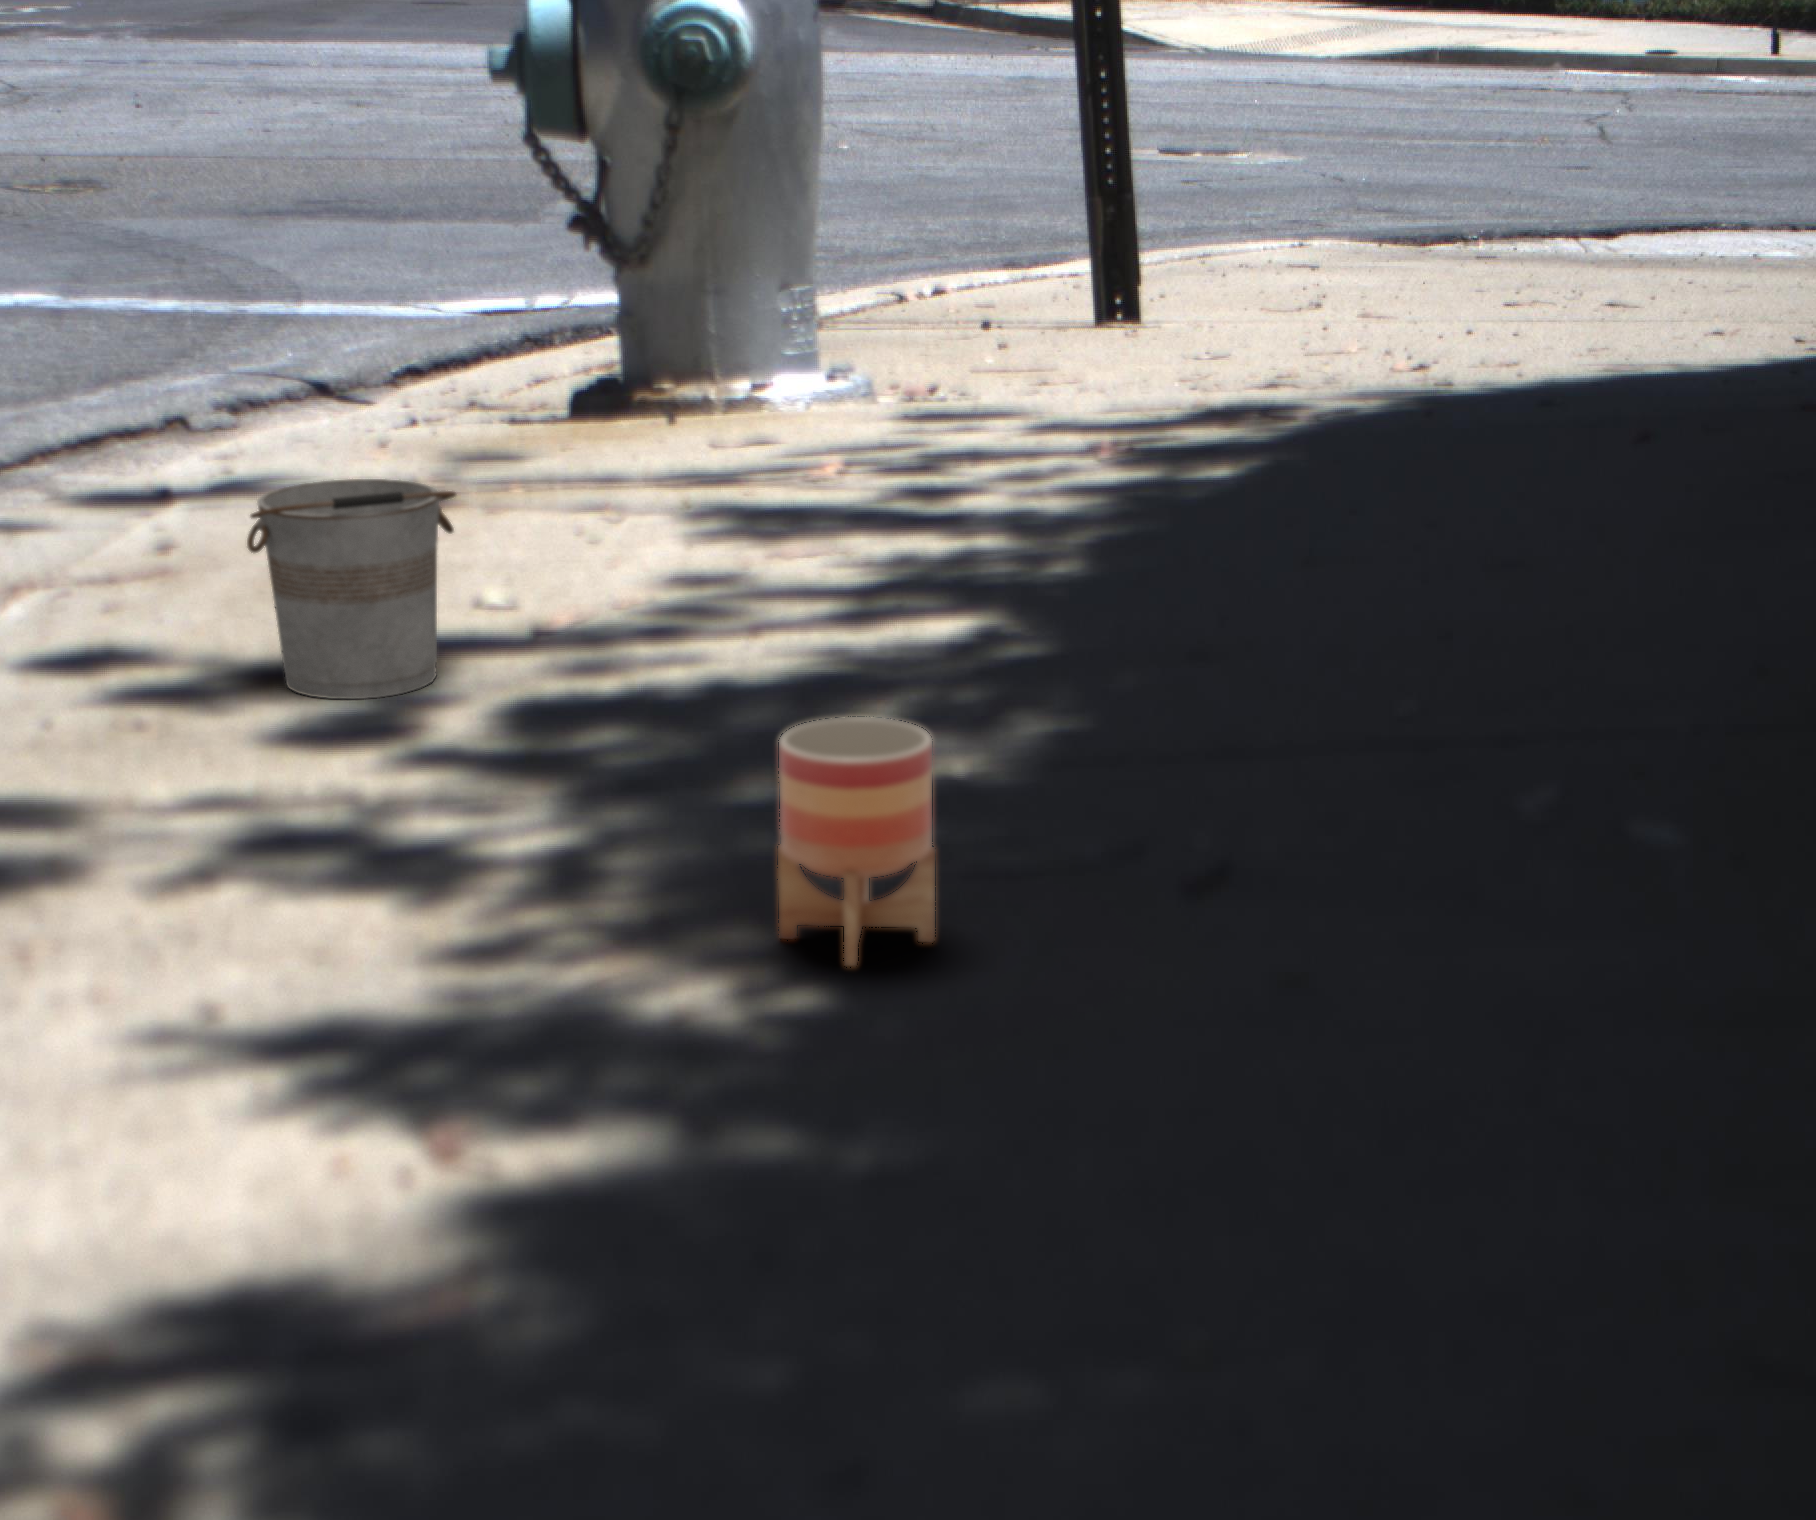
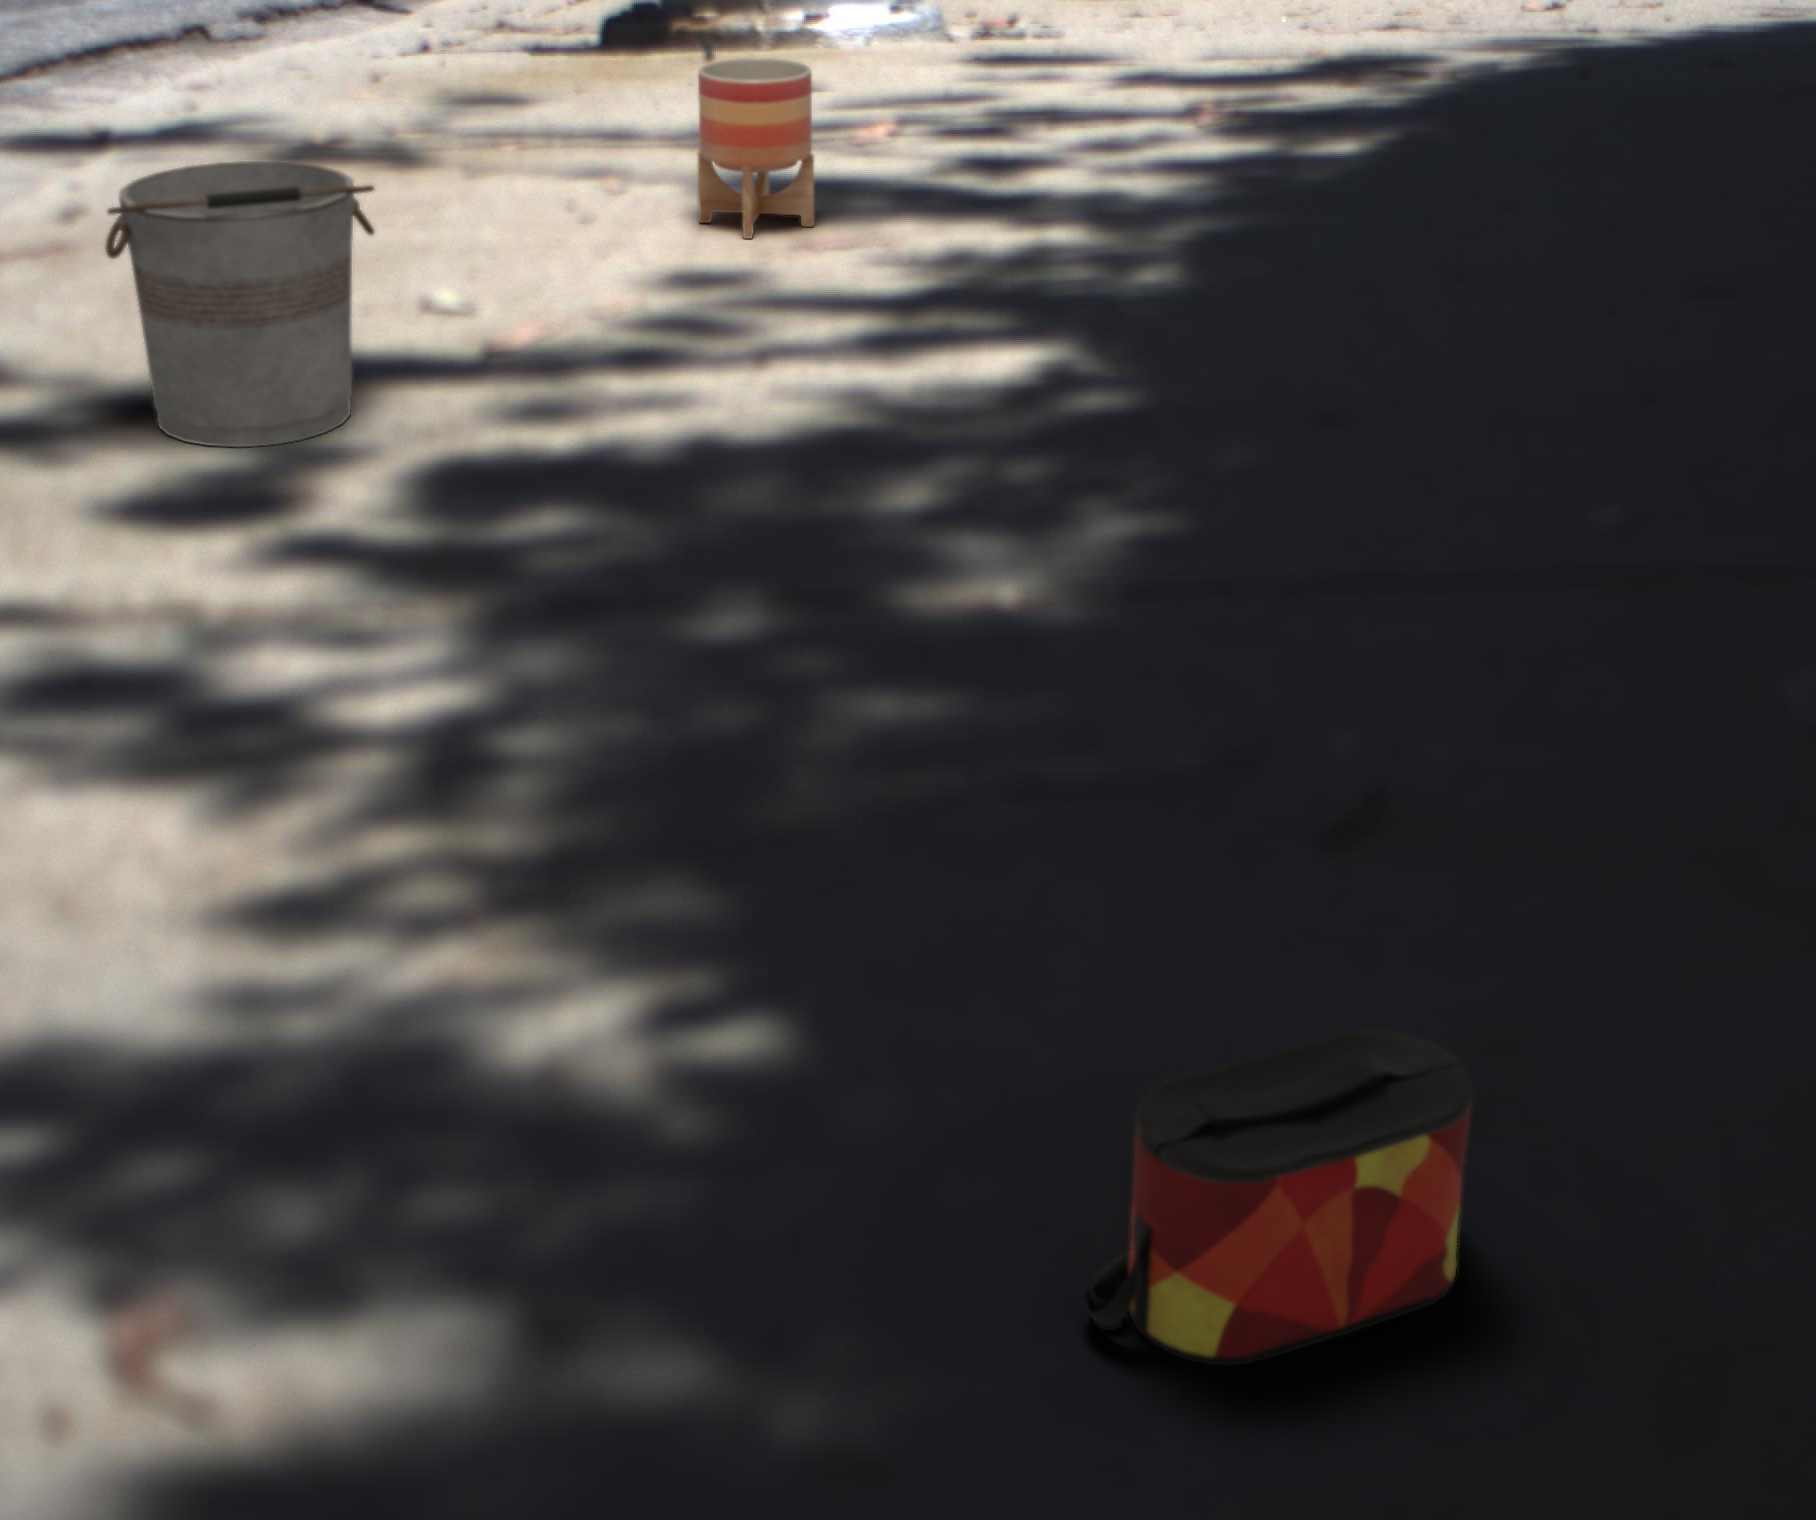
planter: present [778,717,935,966] -> present [698,58,814,239]
bag: none [1035,940,1274,1130] -> present [1084,1028,1473,1366]

